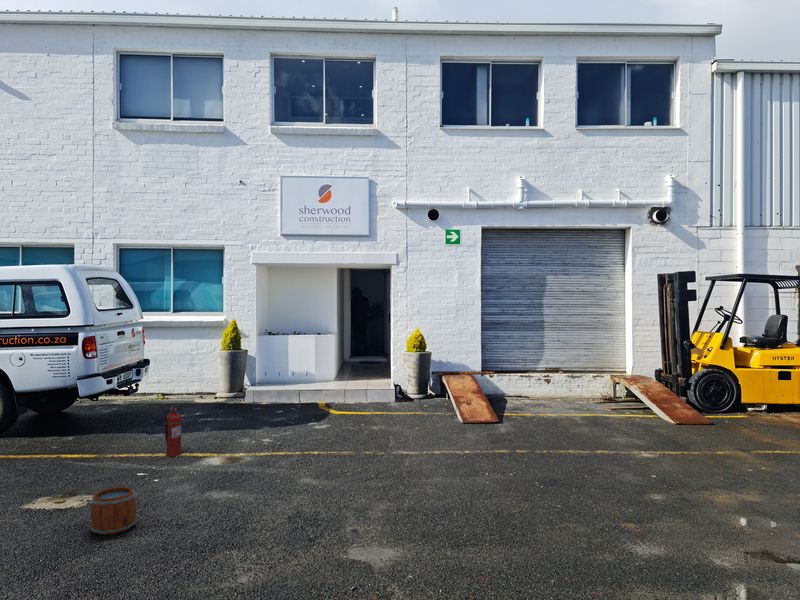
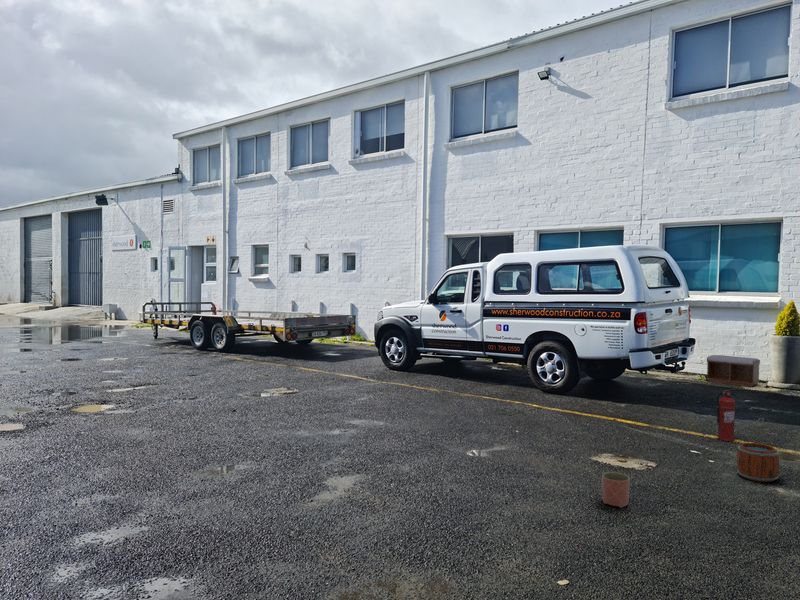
bench: none [163,373,210,399] -> present [707,355,760,387]
bucket: present [91,487,136,535] -> present [737,443,779,482]
planter: none [20,524,57,567] -> present [602,472,630,508]

